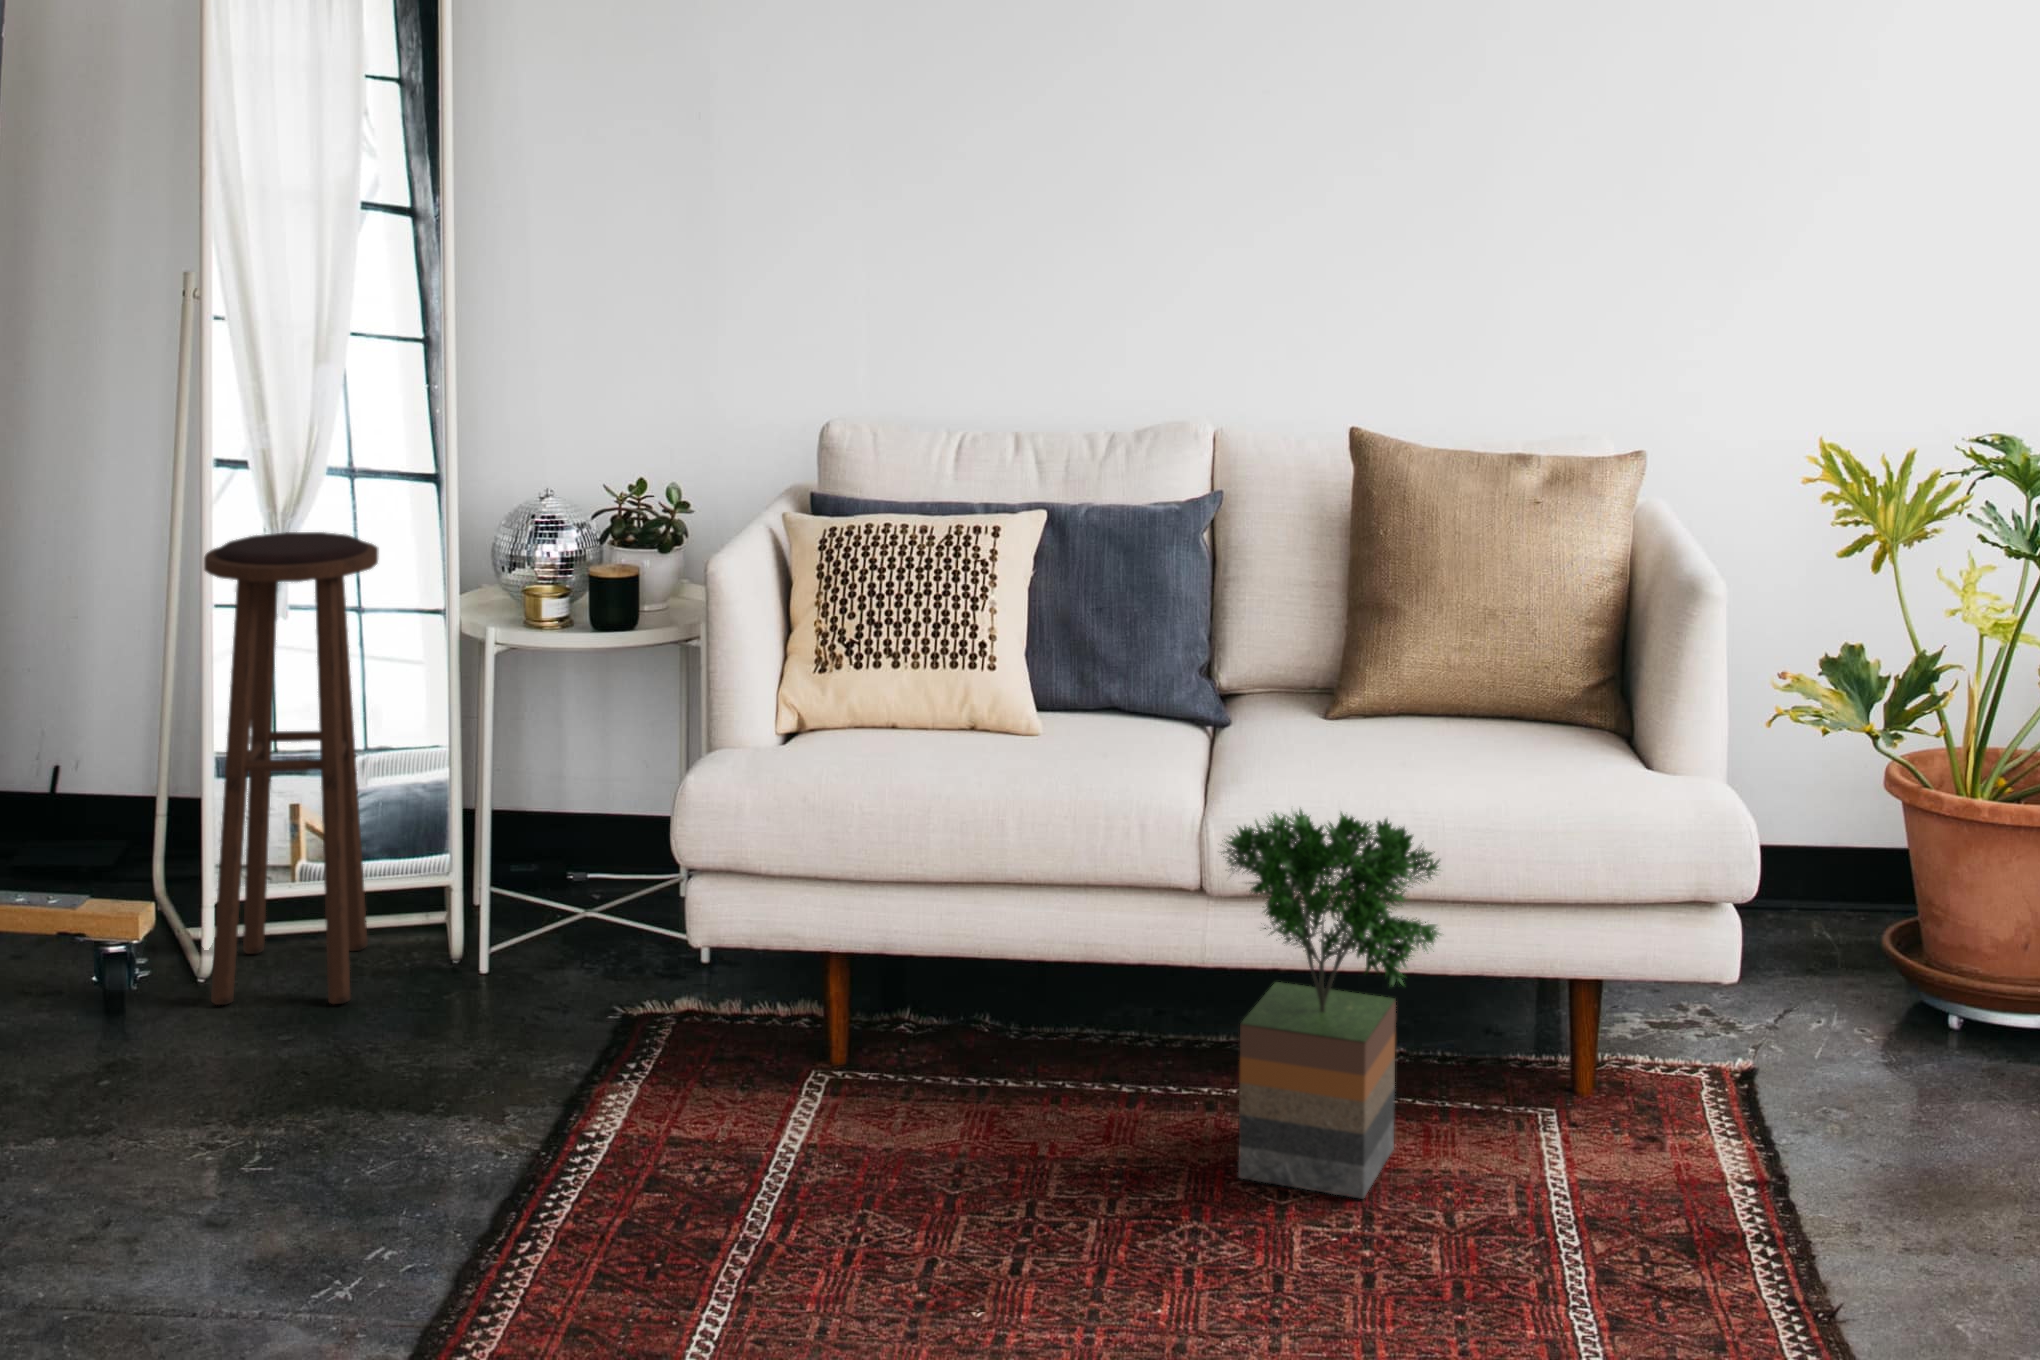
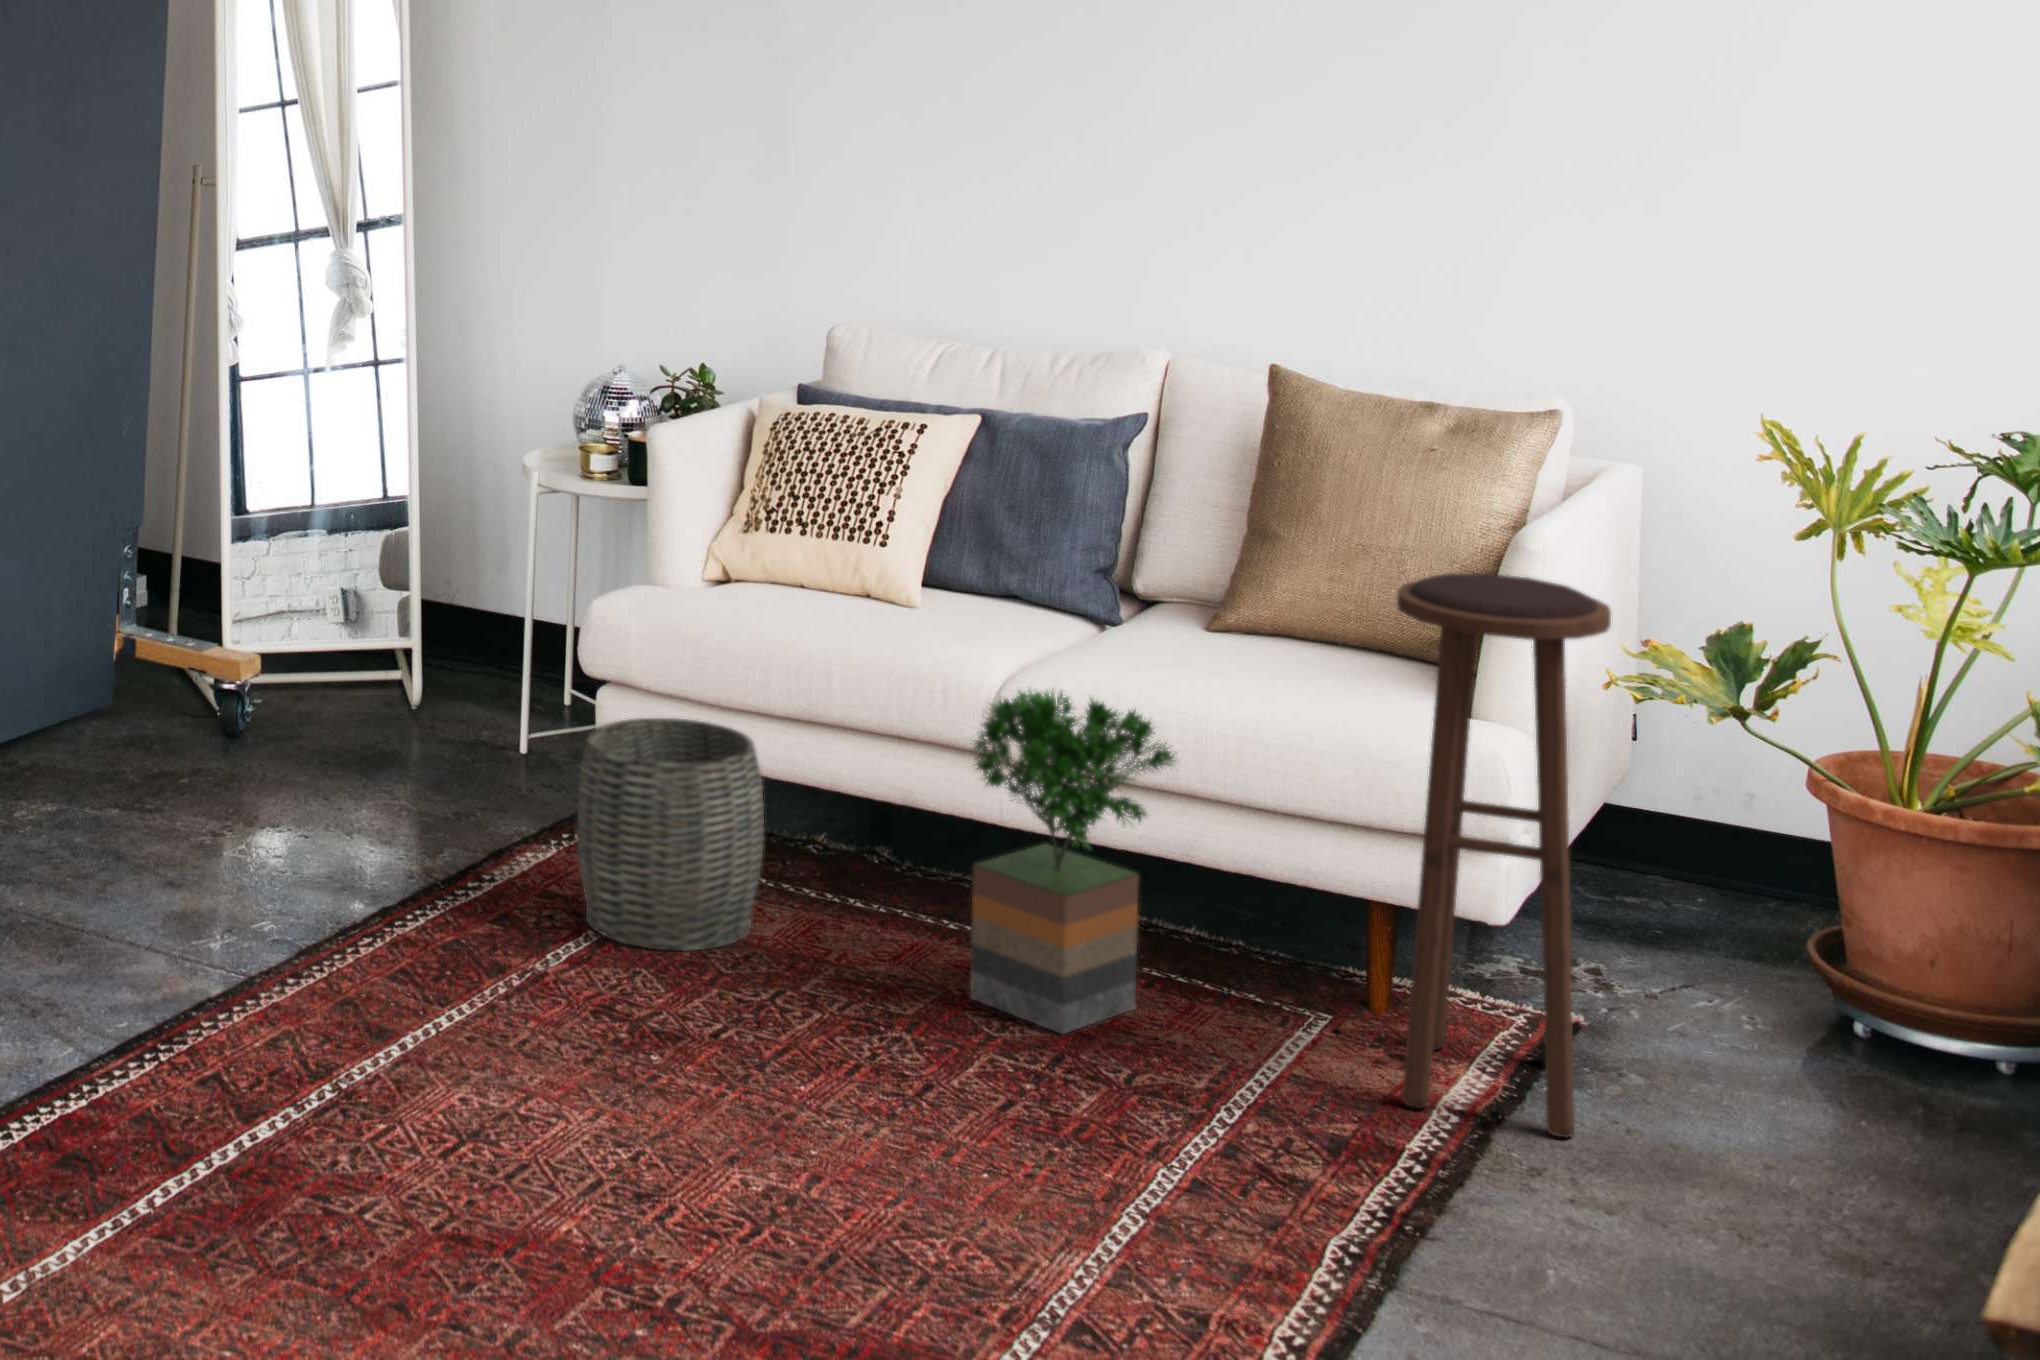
stool: present [204,532,379,1005] -> present [1397,573,1611,1137]
woven basket: none [736,906,958,1200] -> present [577,718,764,951]

